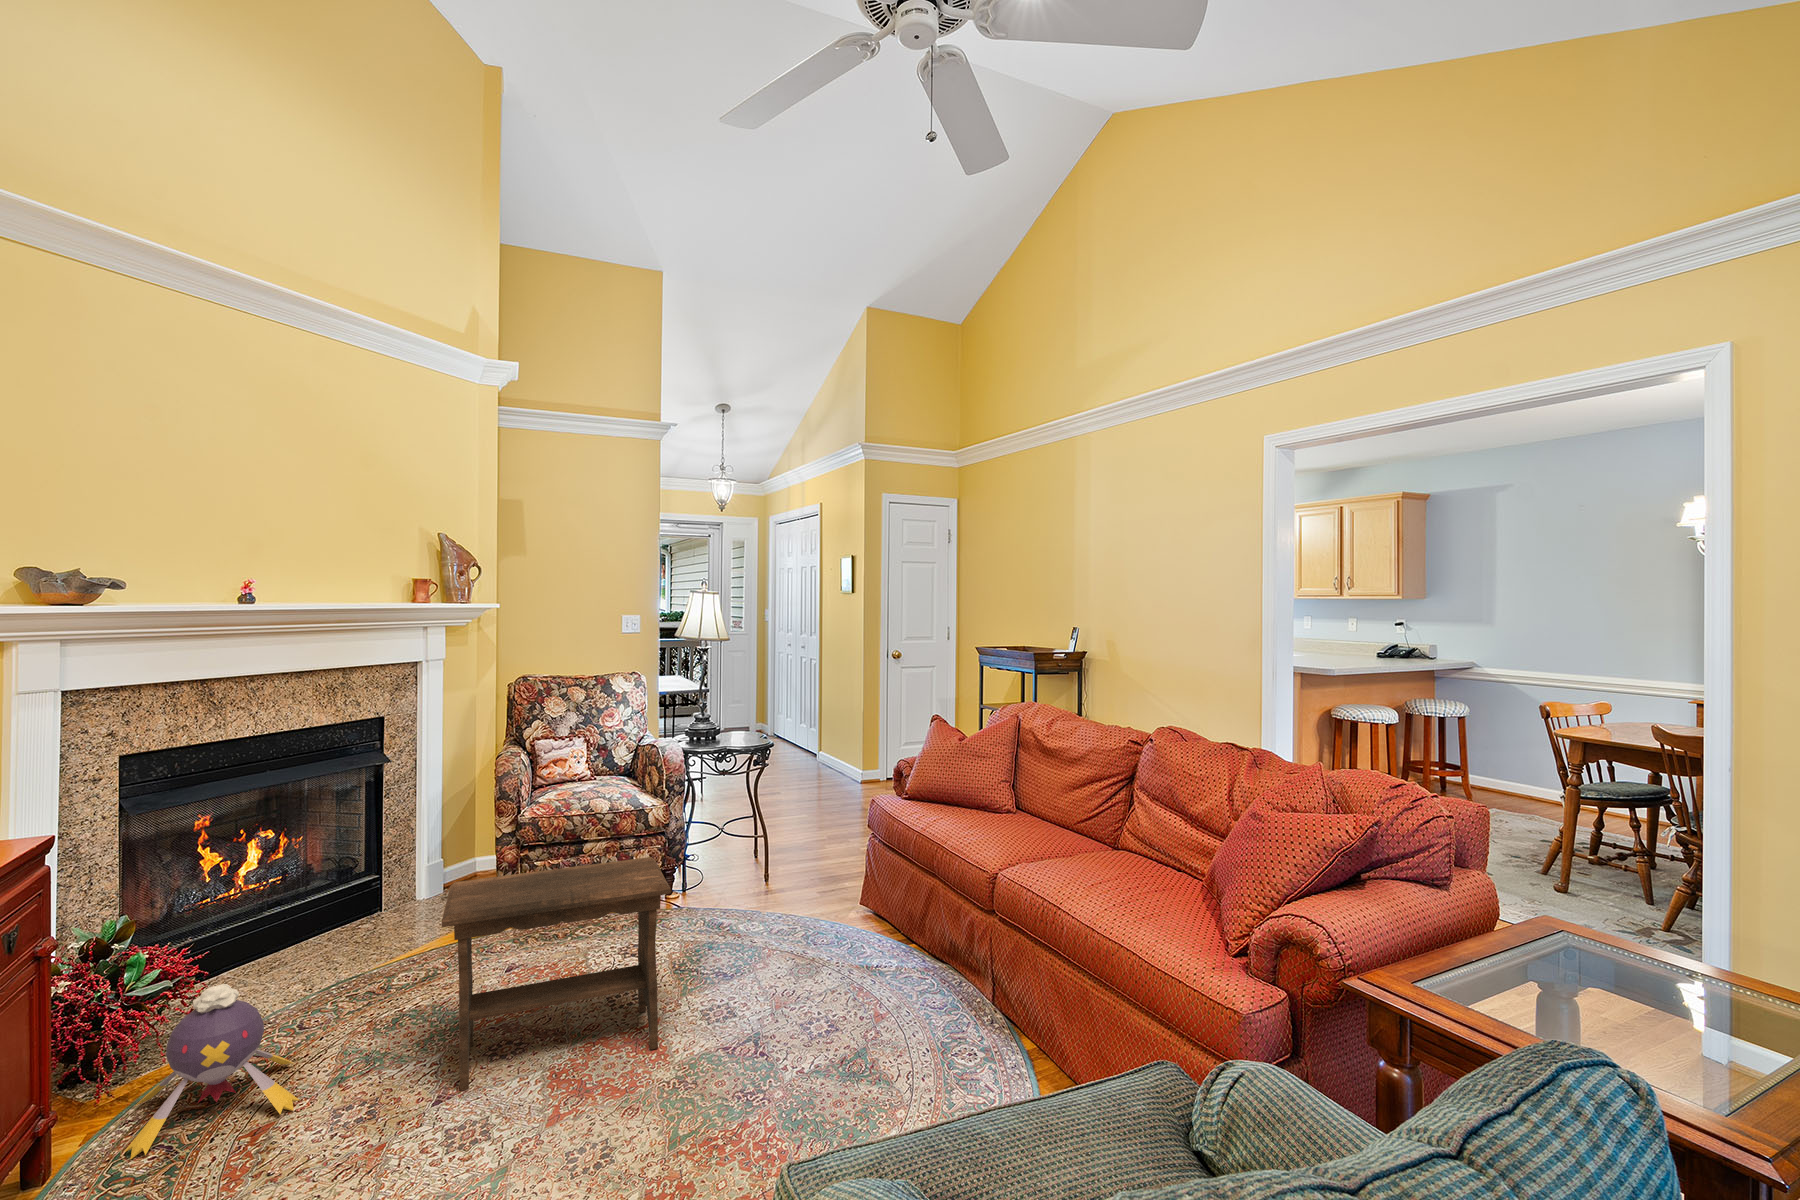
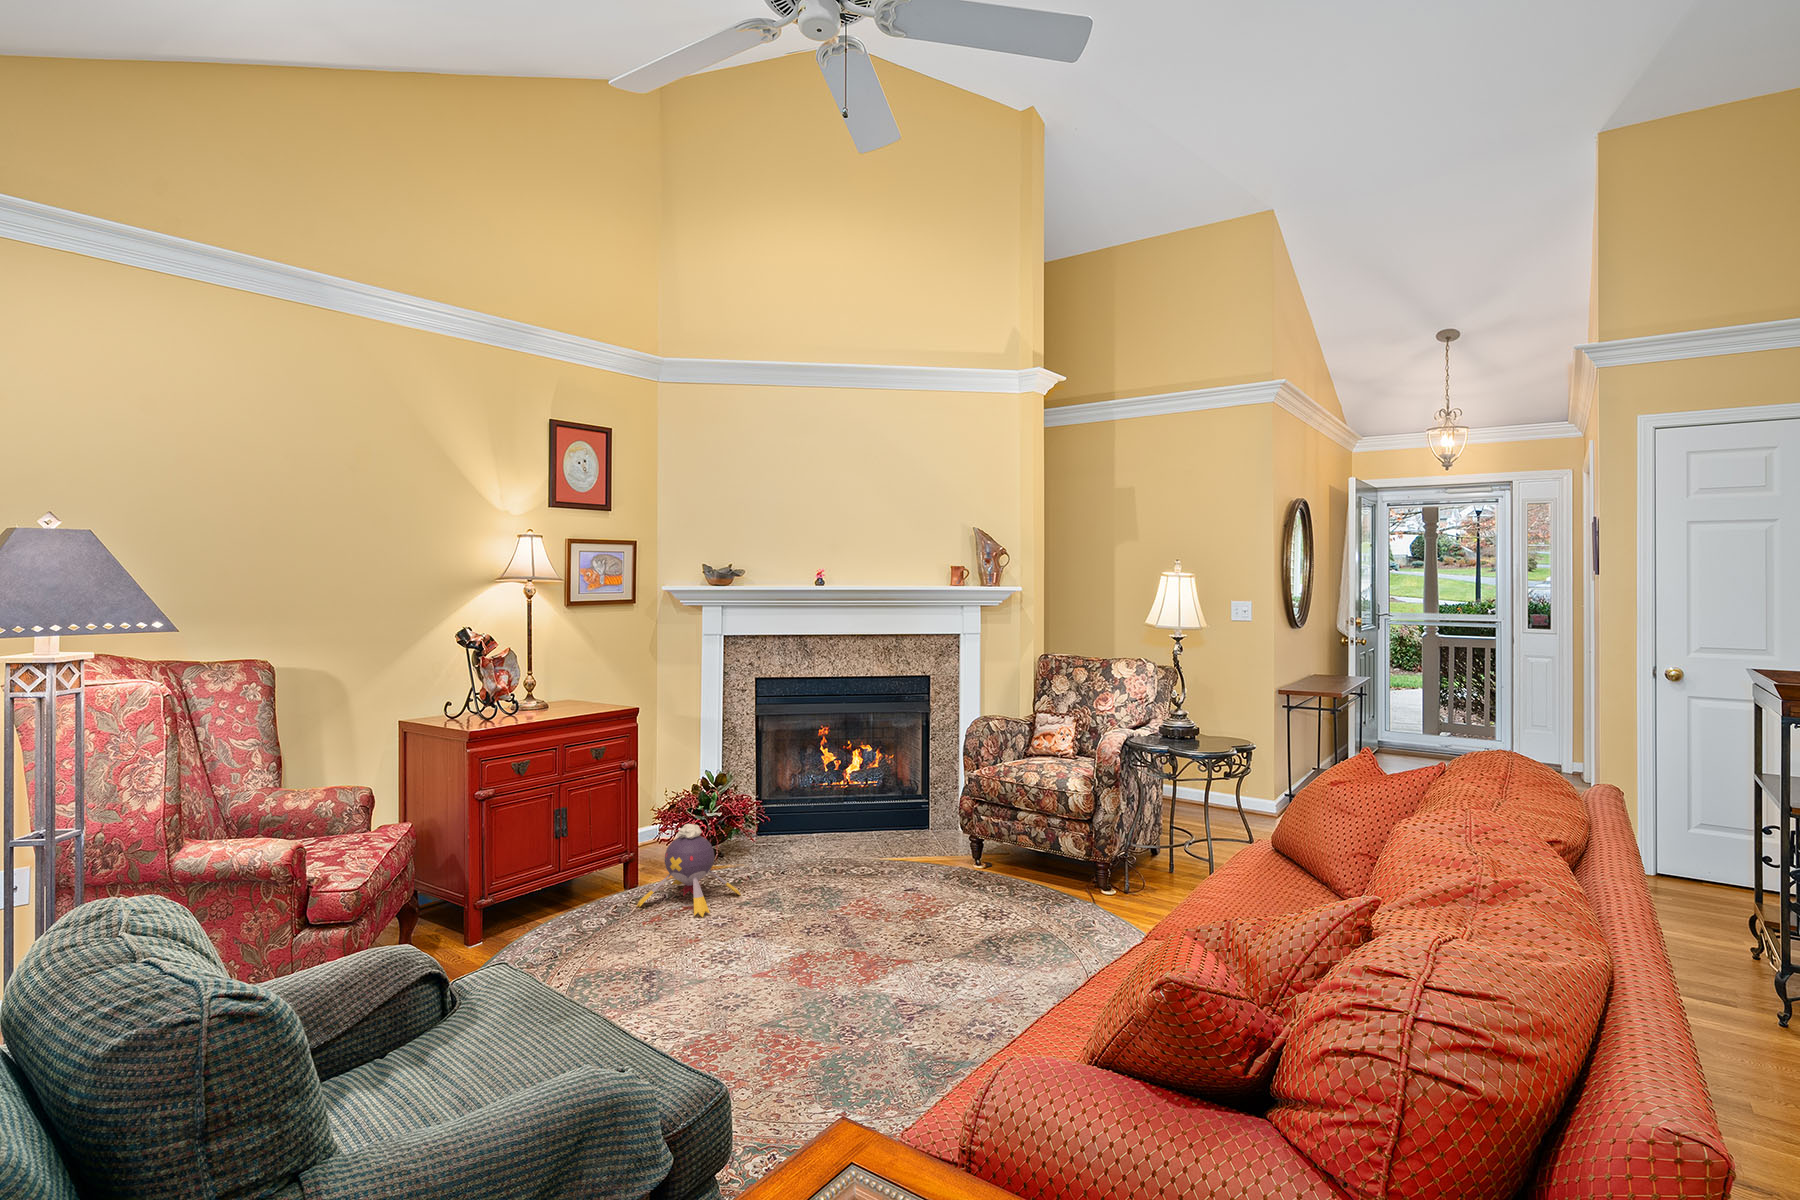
footstool: present [442,857,671,1091] -> none [750,797,938,983]

